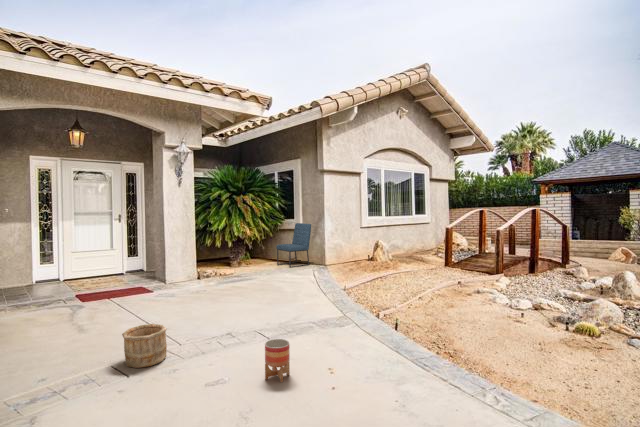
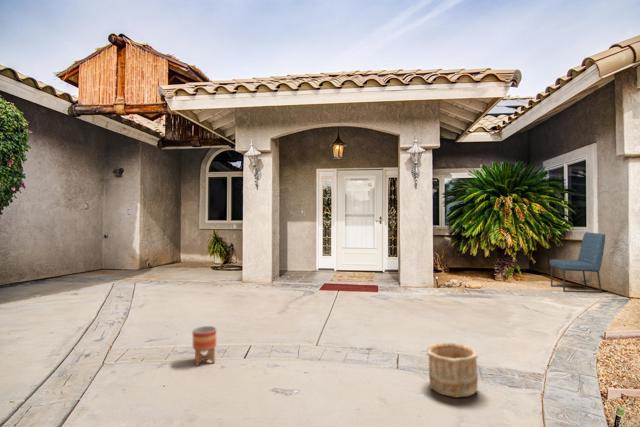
wooden bucket: present [122,324,167,368] -> present [427,343,478,397]
planter: present [265,339,290,382] -> present [192,326,216,365]

